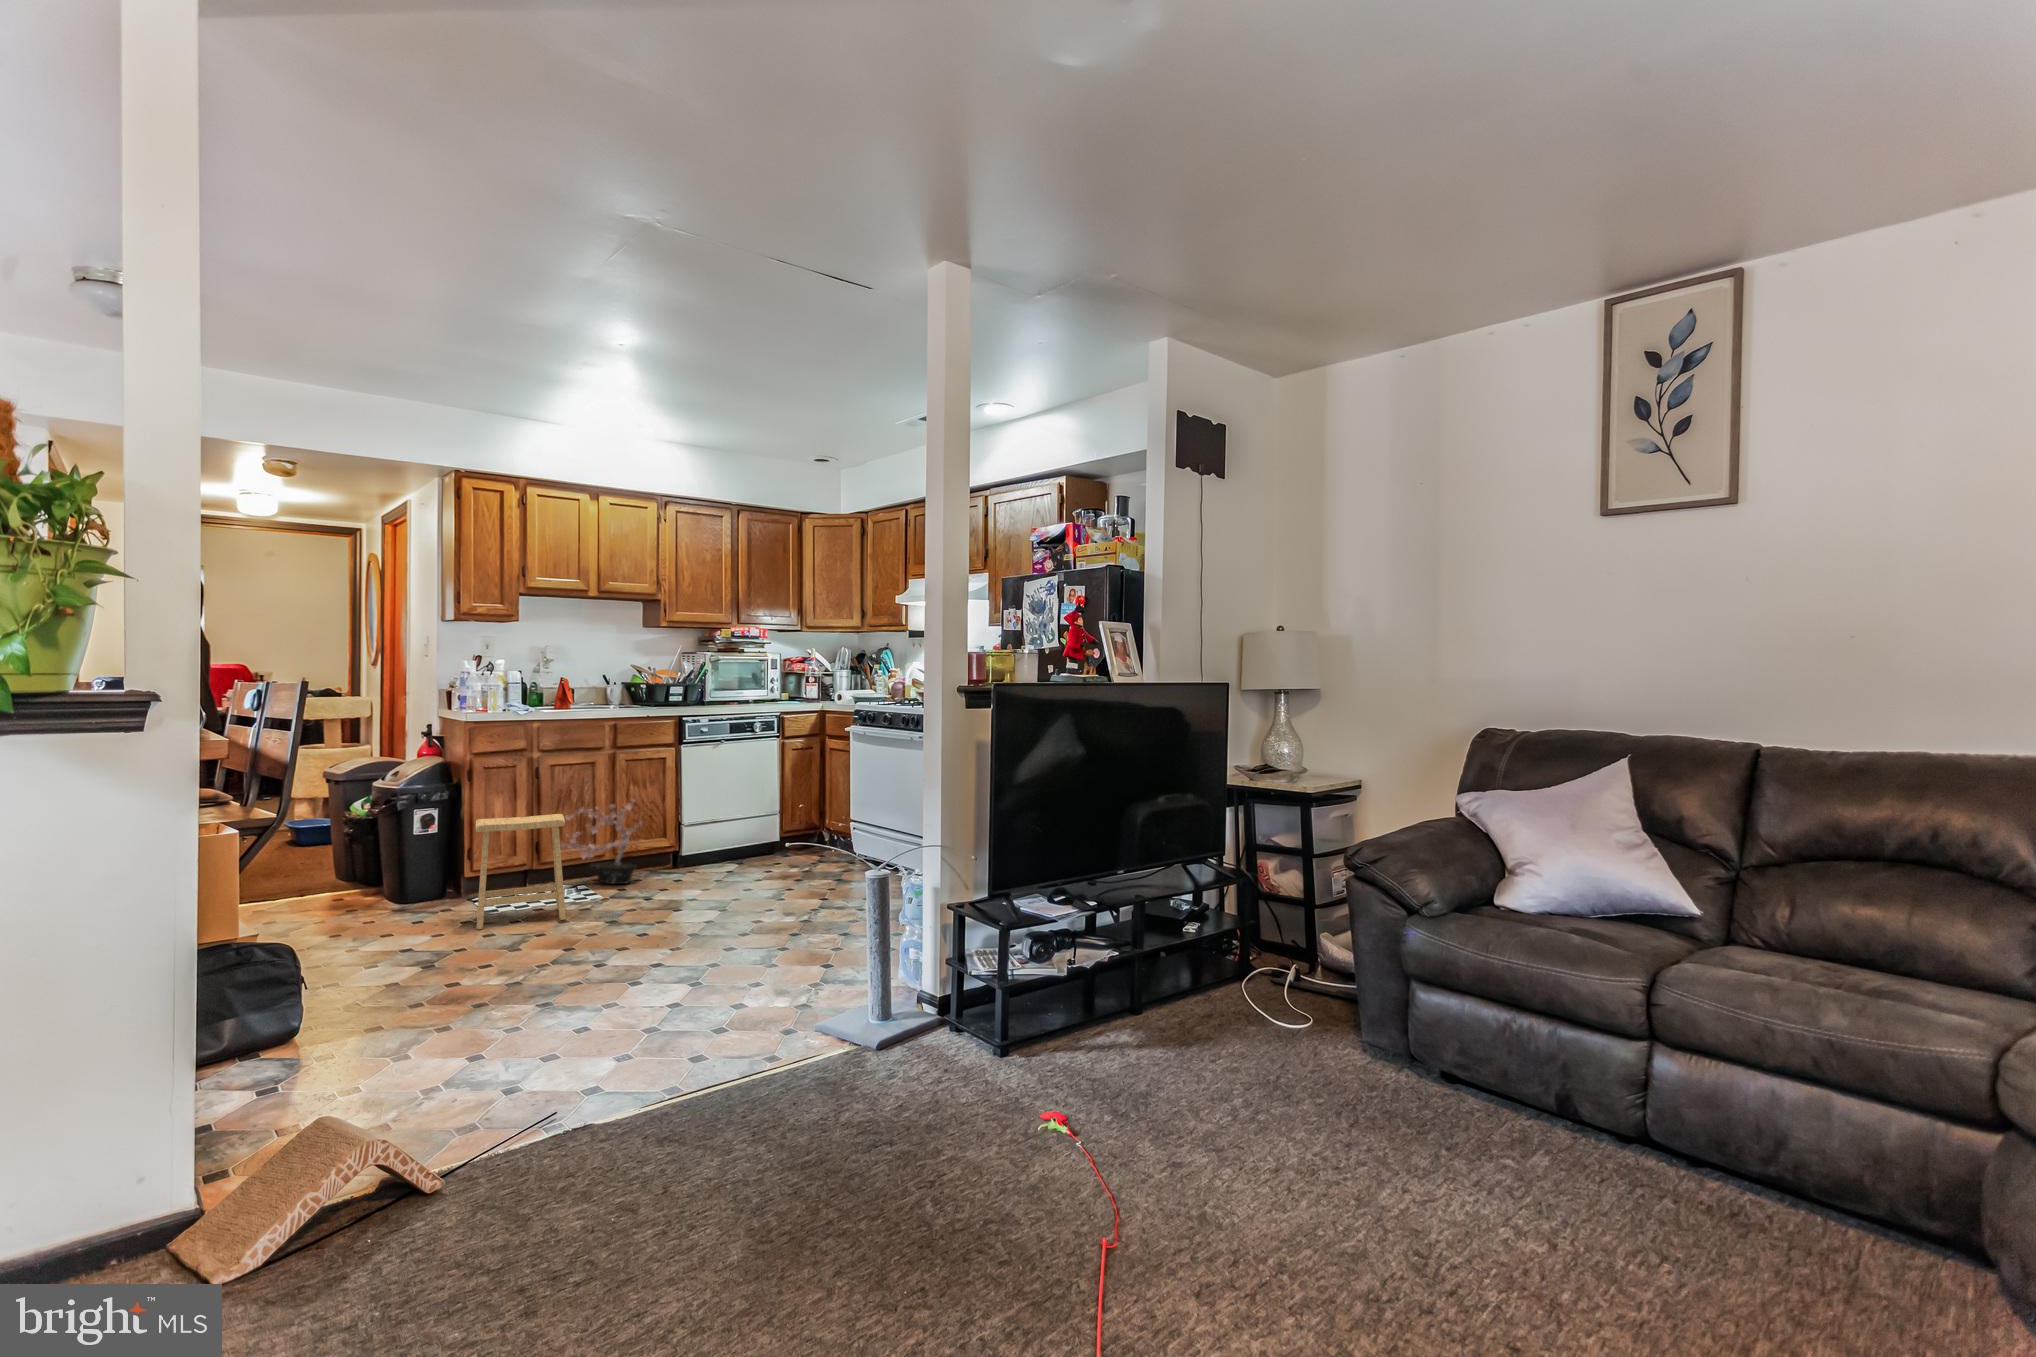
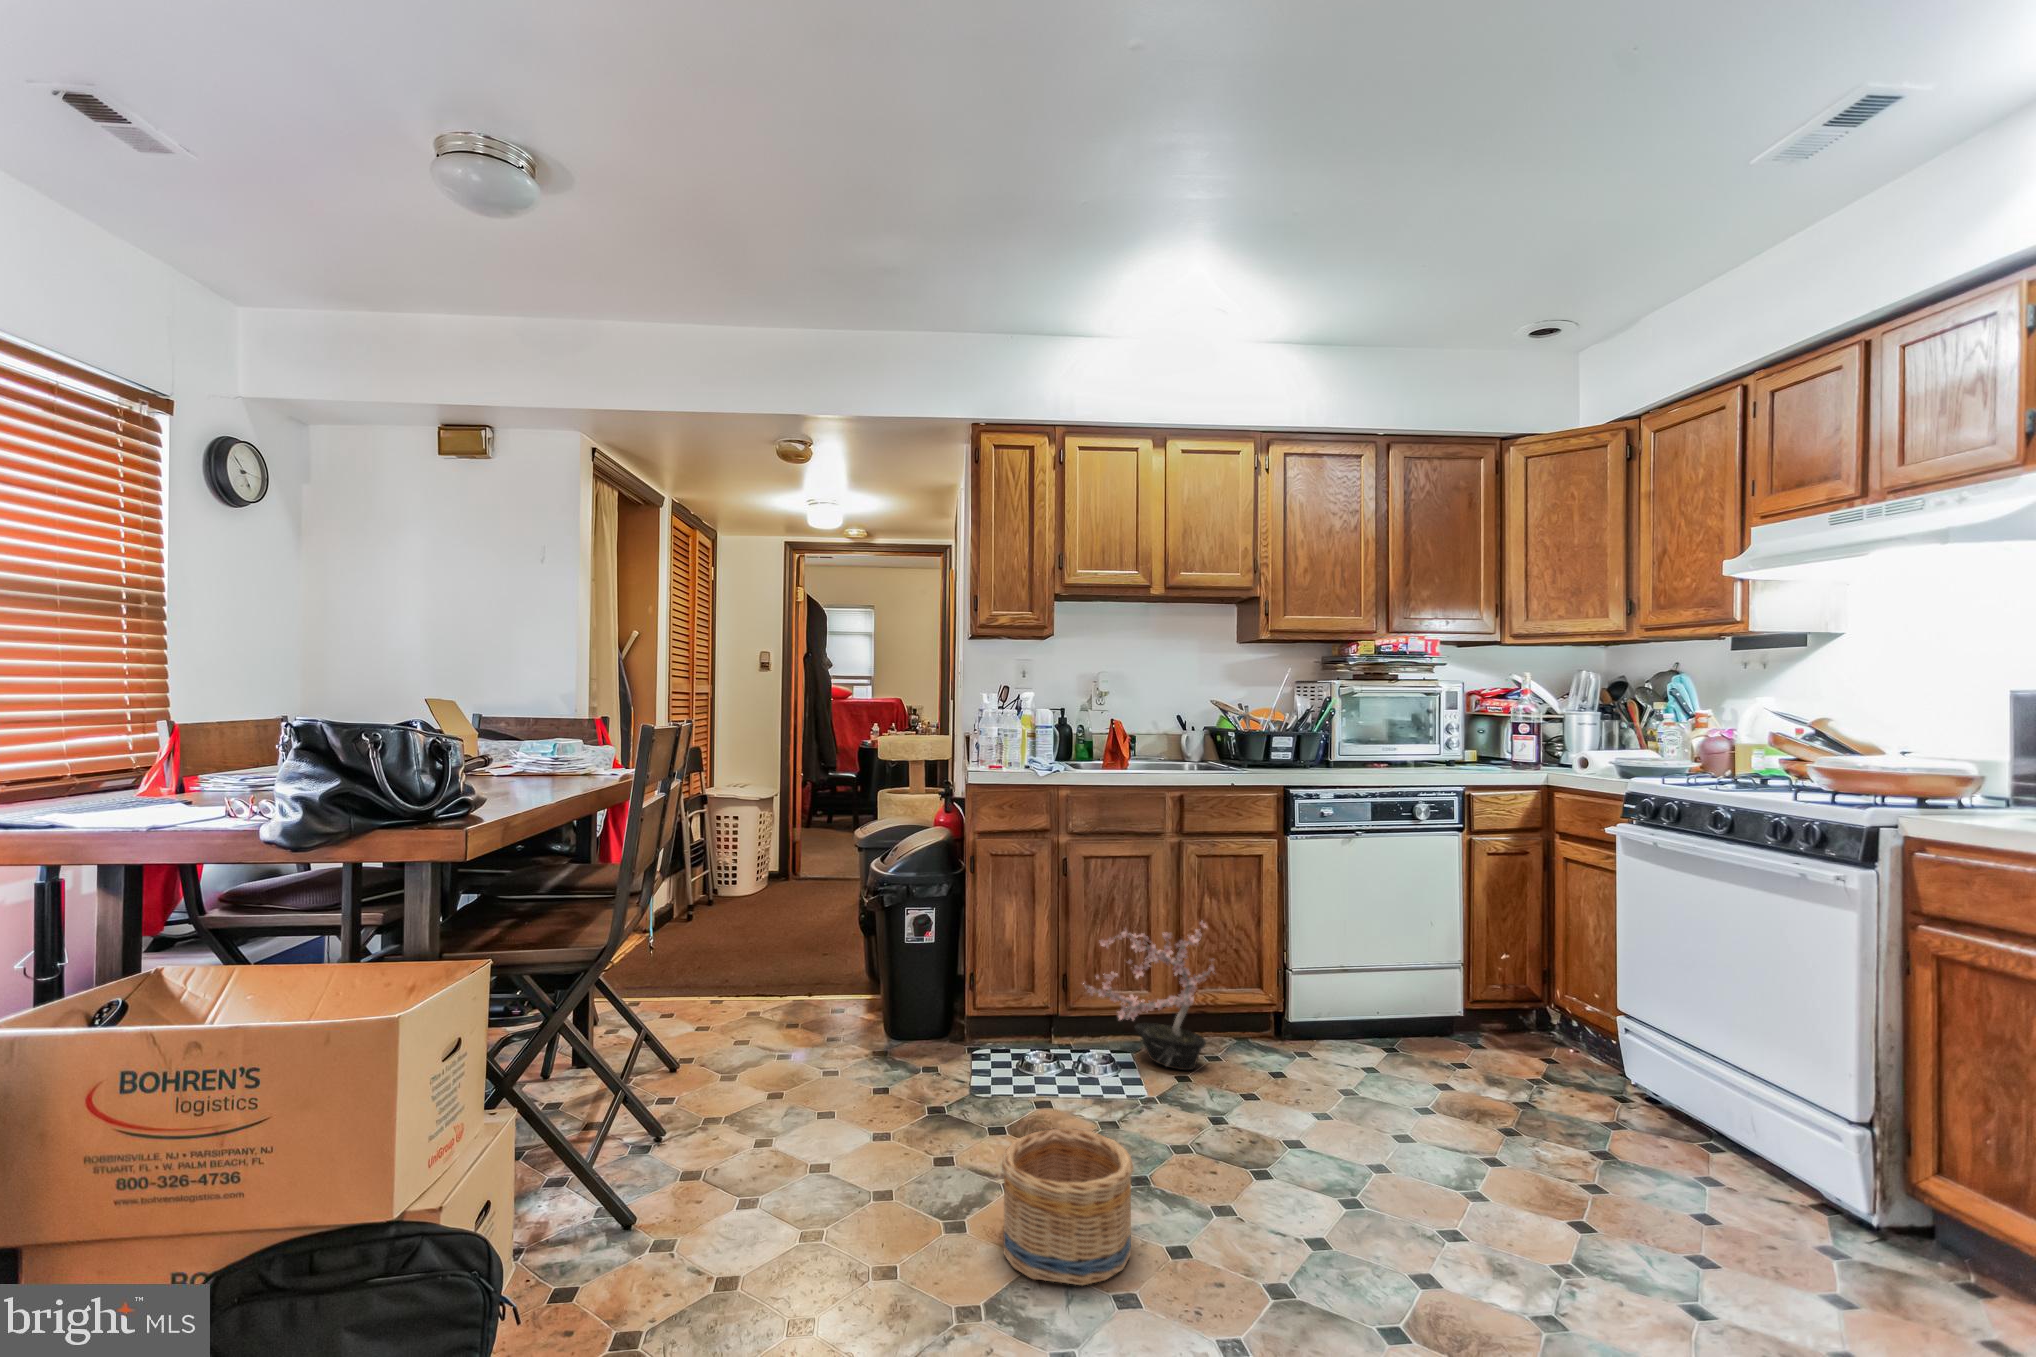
footstool: present [476,814,566,929] -> none [929,946,1072,1149]
basket: none [551,891,625,955] -> present [1002,1129,1133,1285]

